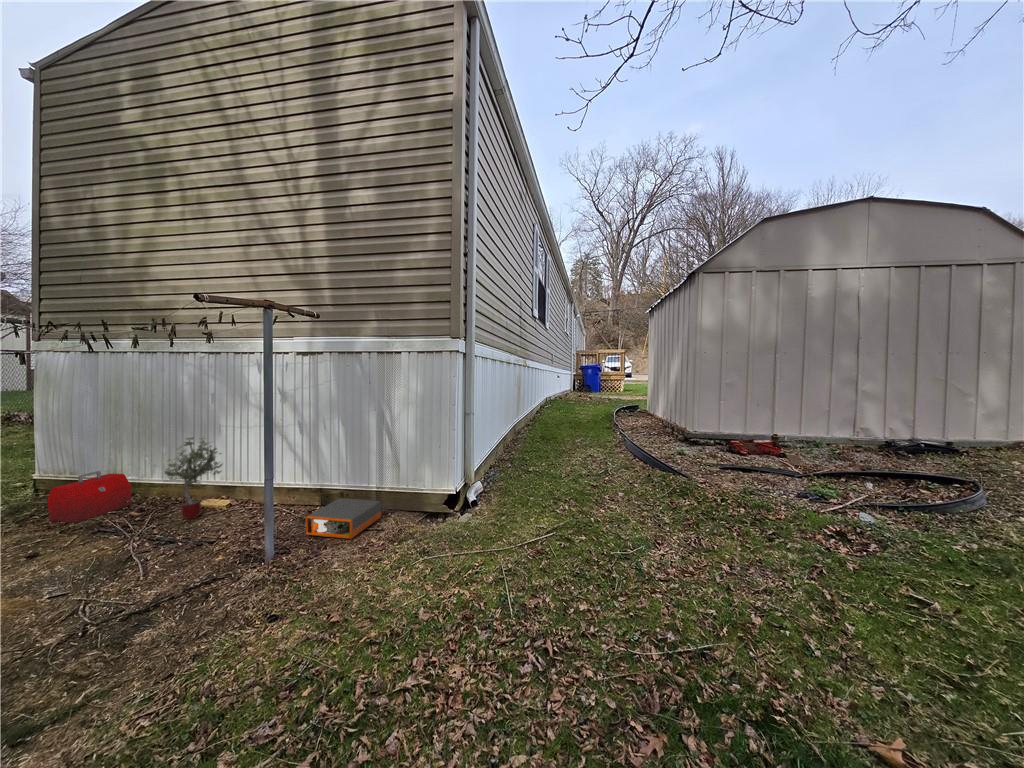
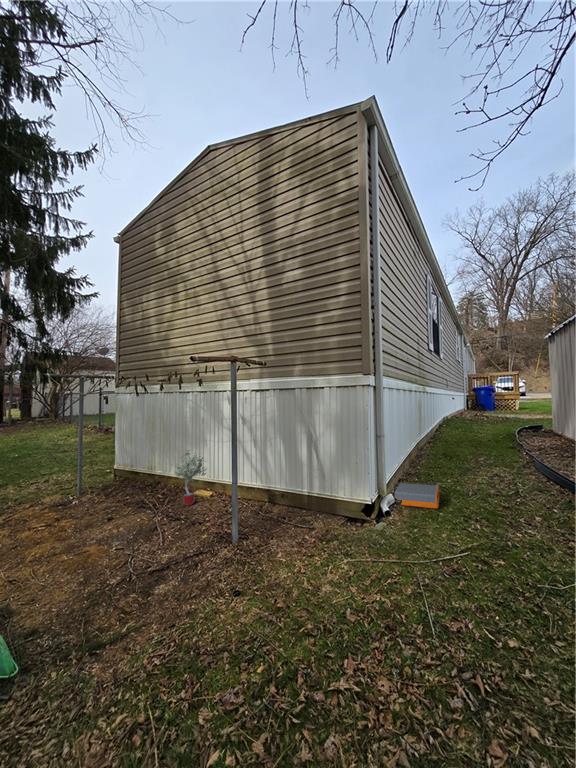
toolbox: present [47,471,132,522] -> none [117,469,158,501]
storage box: present [306,498,381,539] -> present [395,483,439,509]

